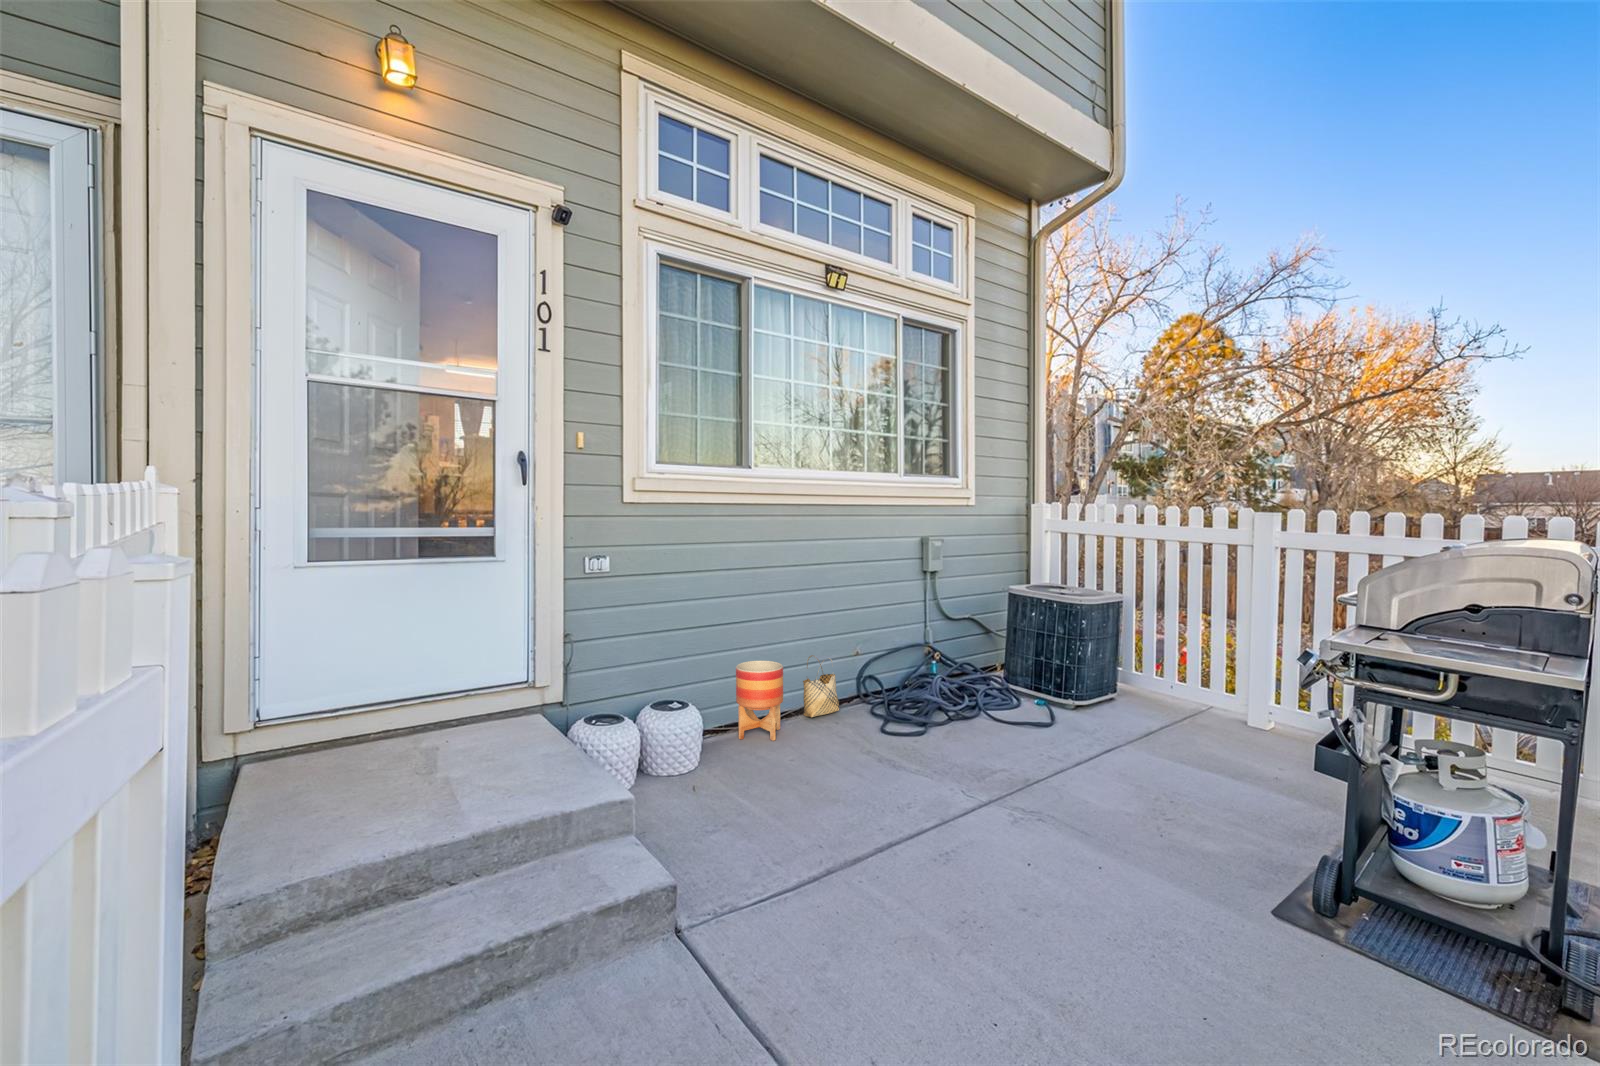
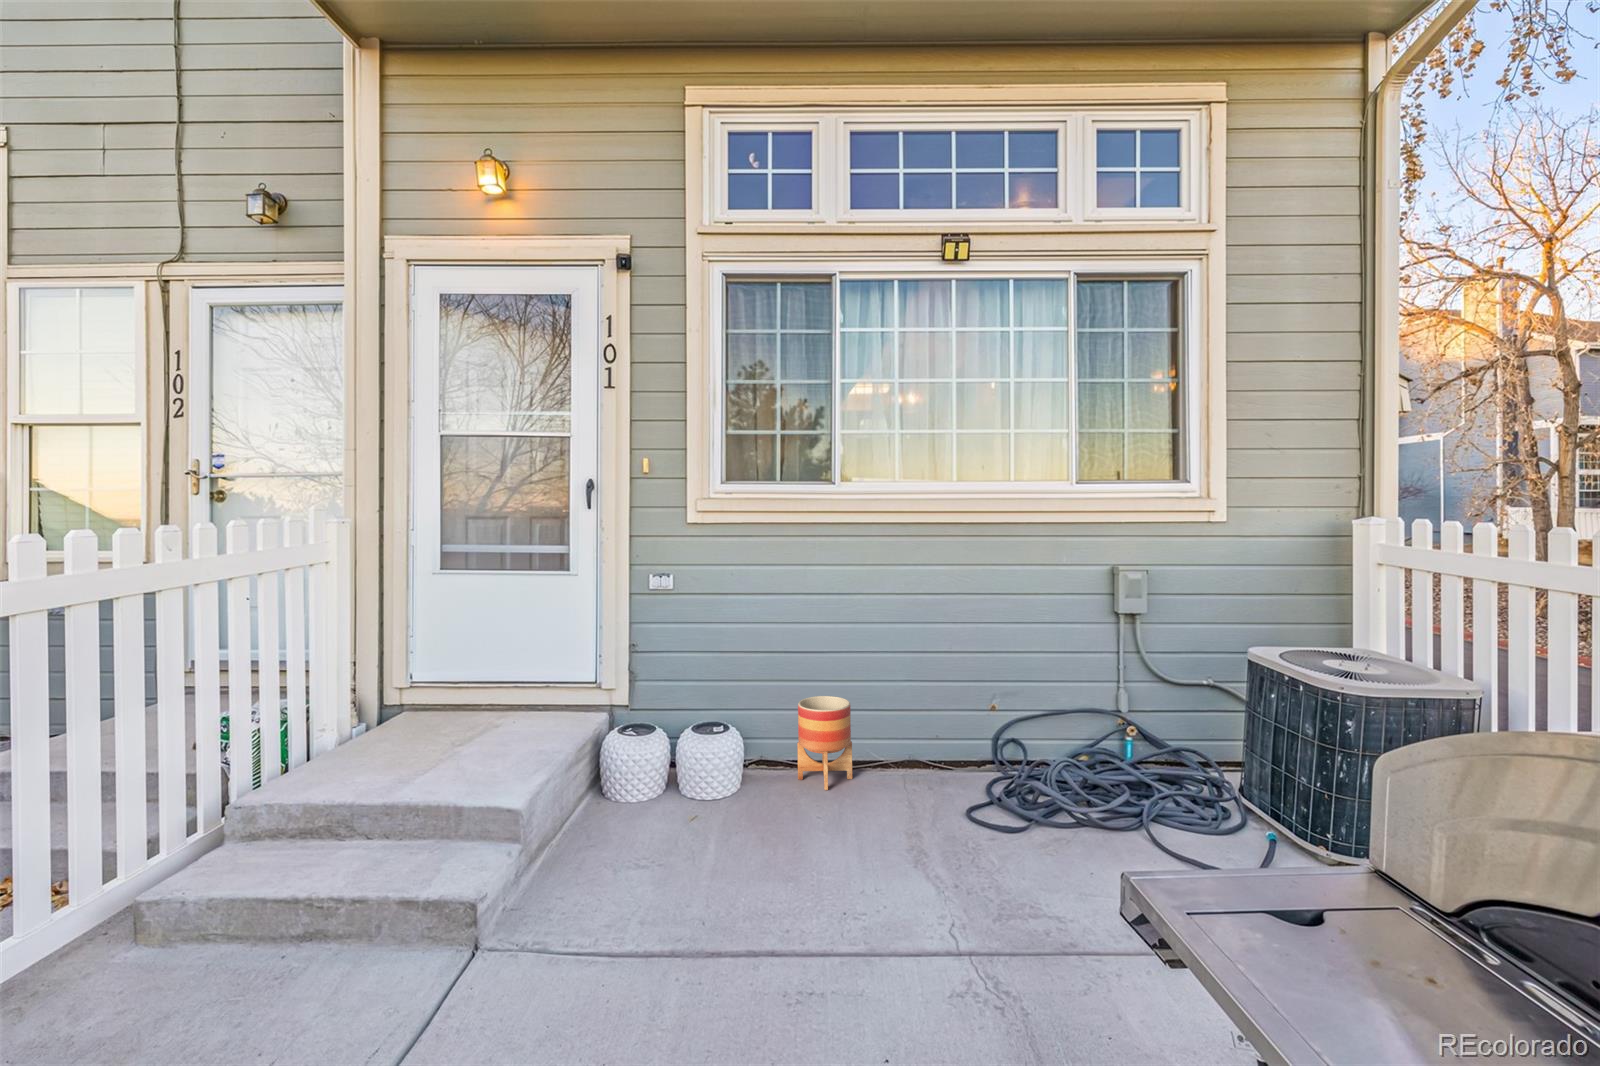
woven basket: present [803,655,839,717] -> none [893,701,944,774]

